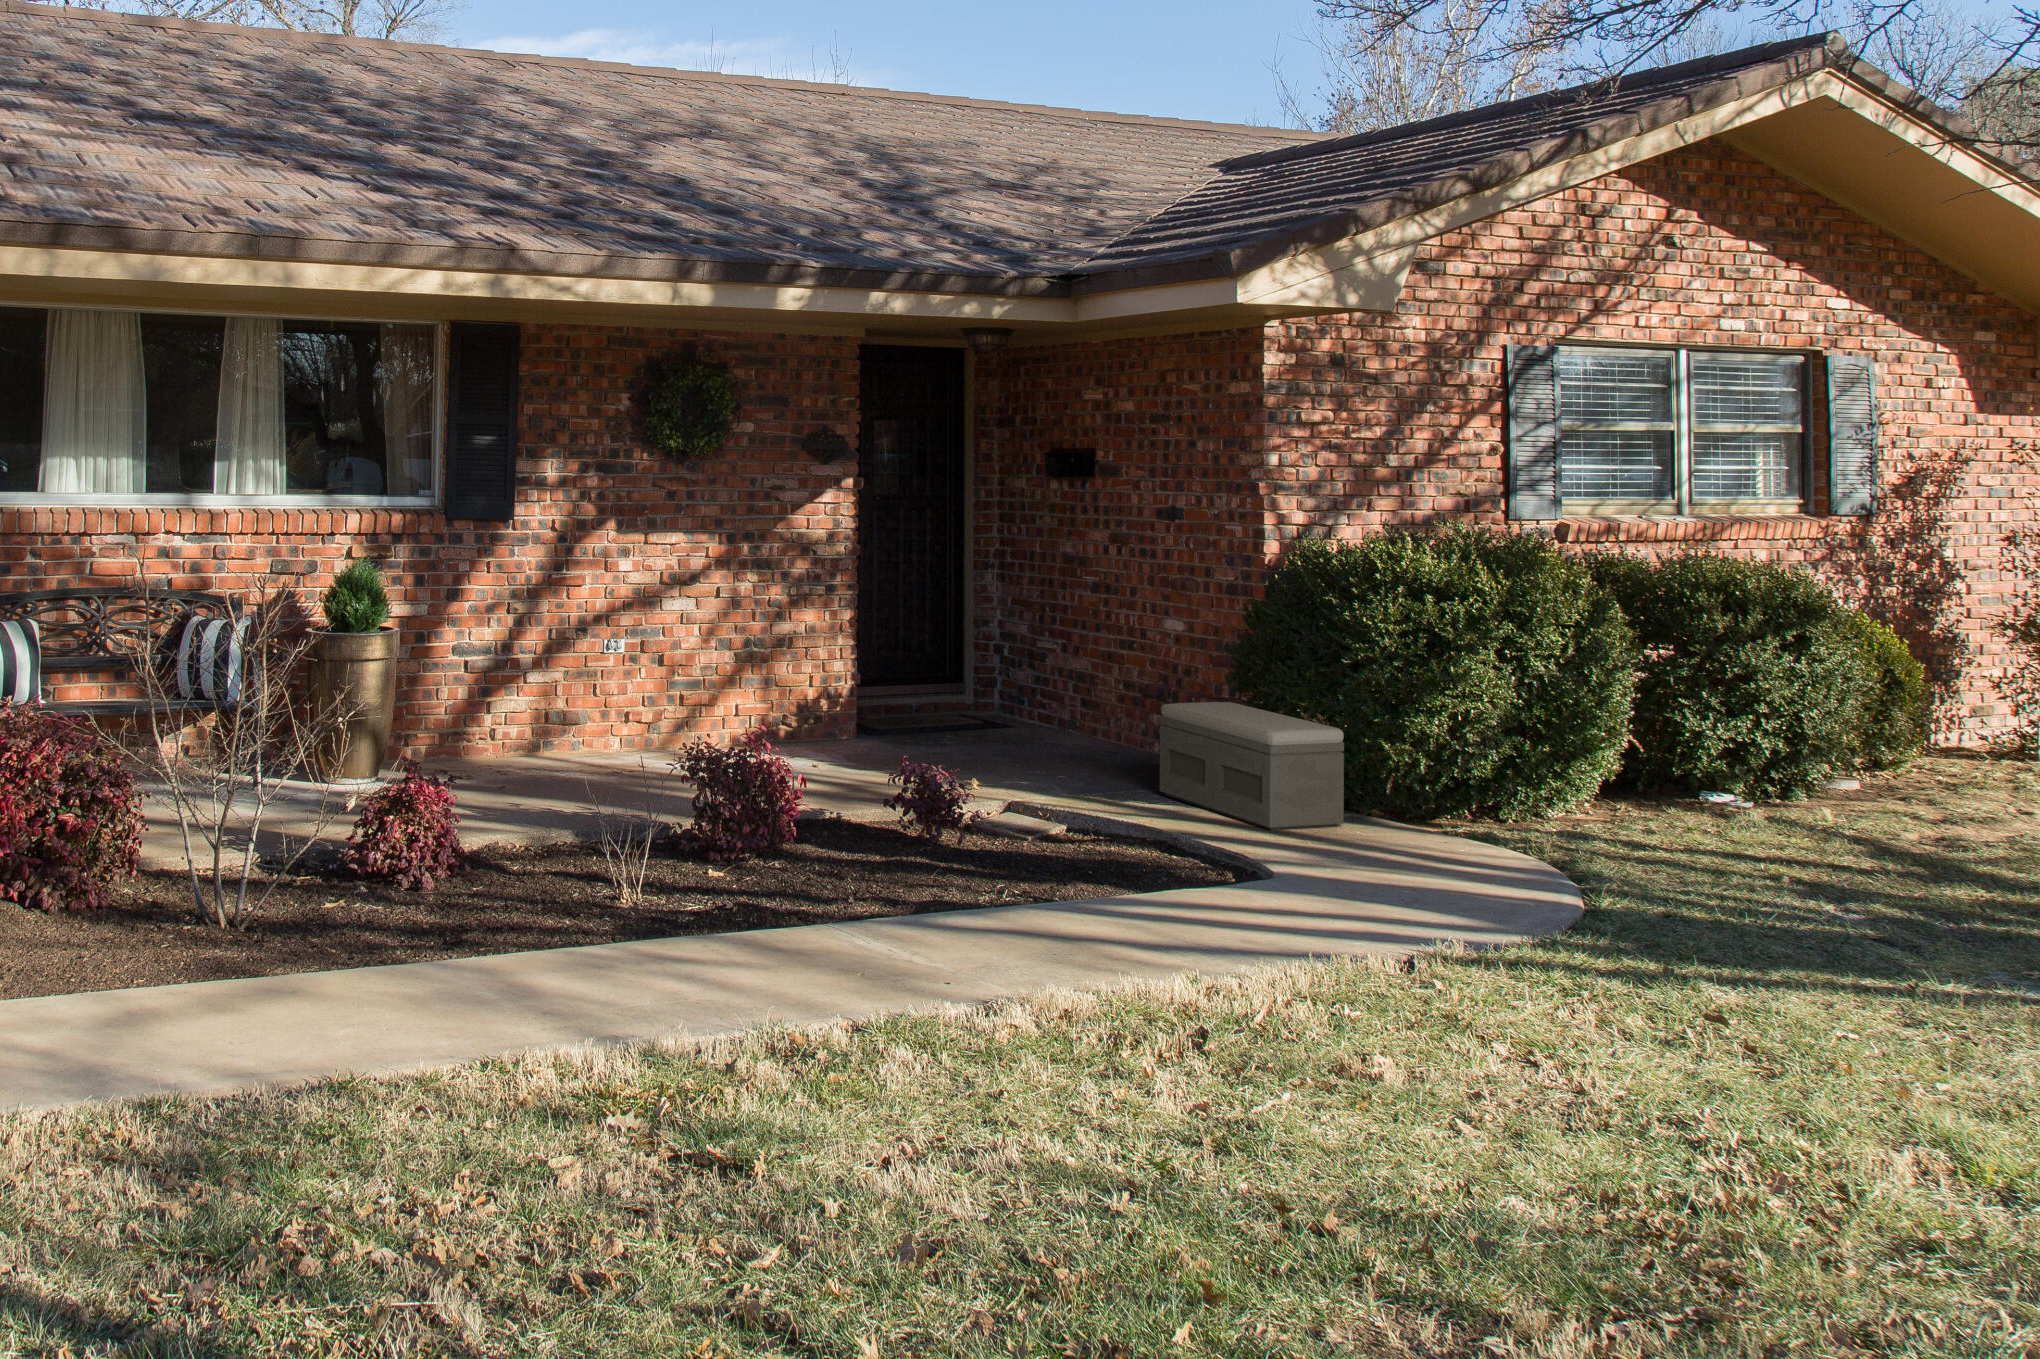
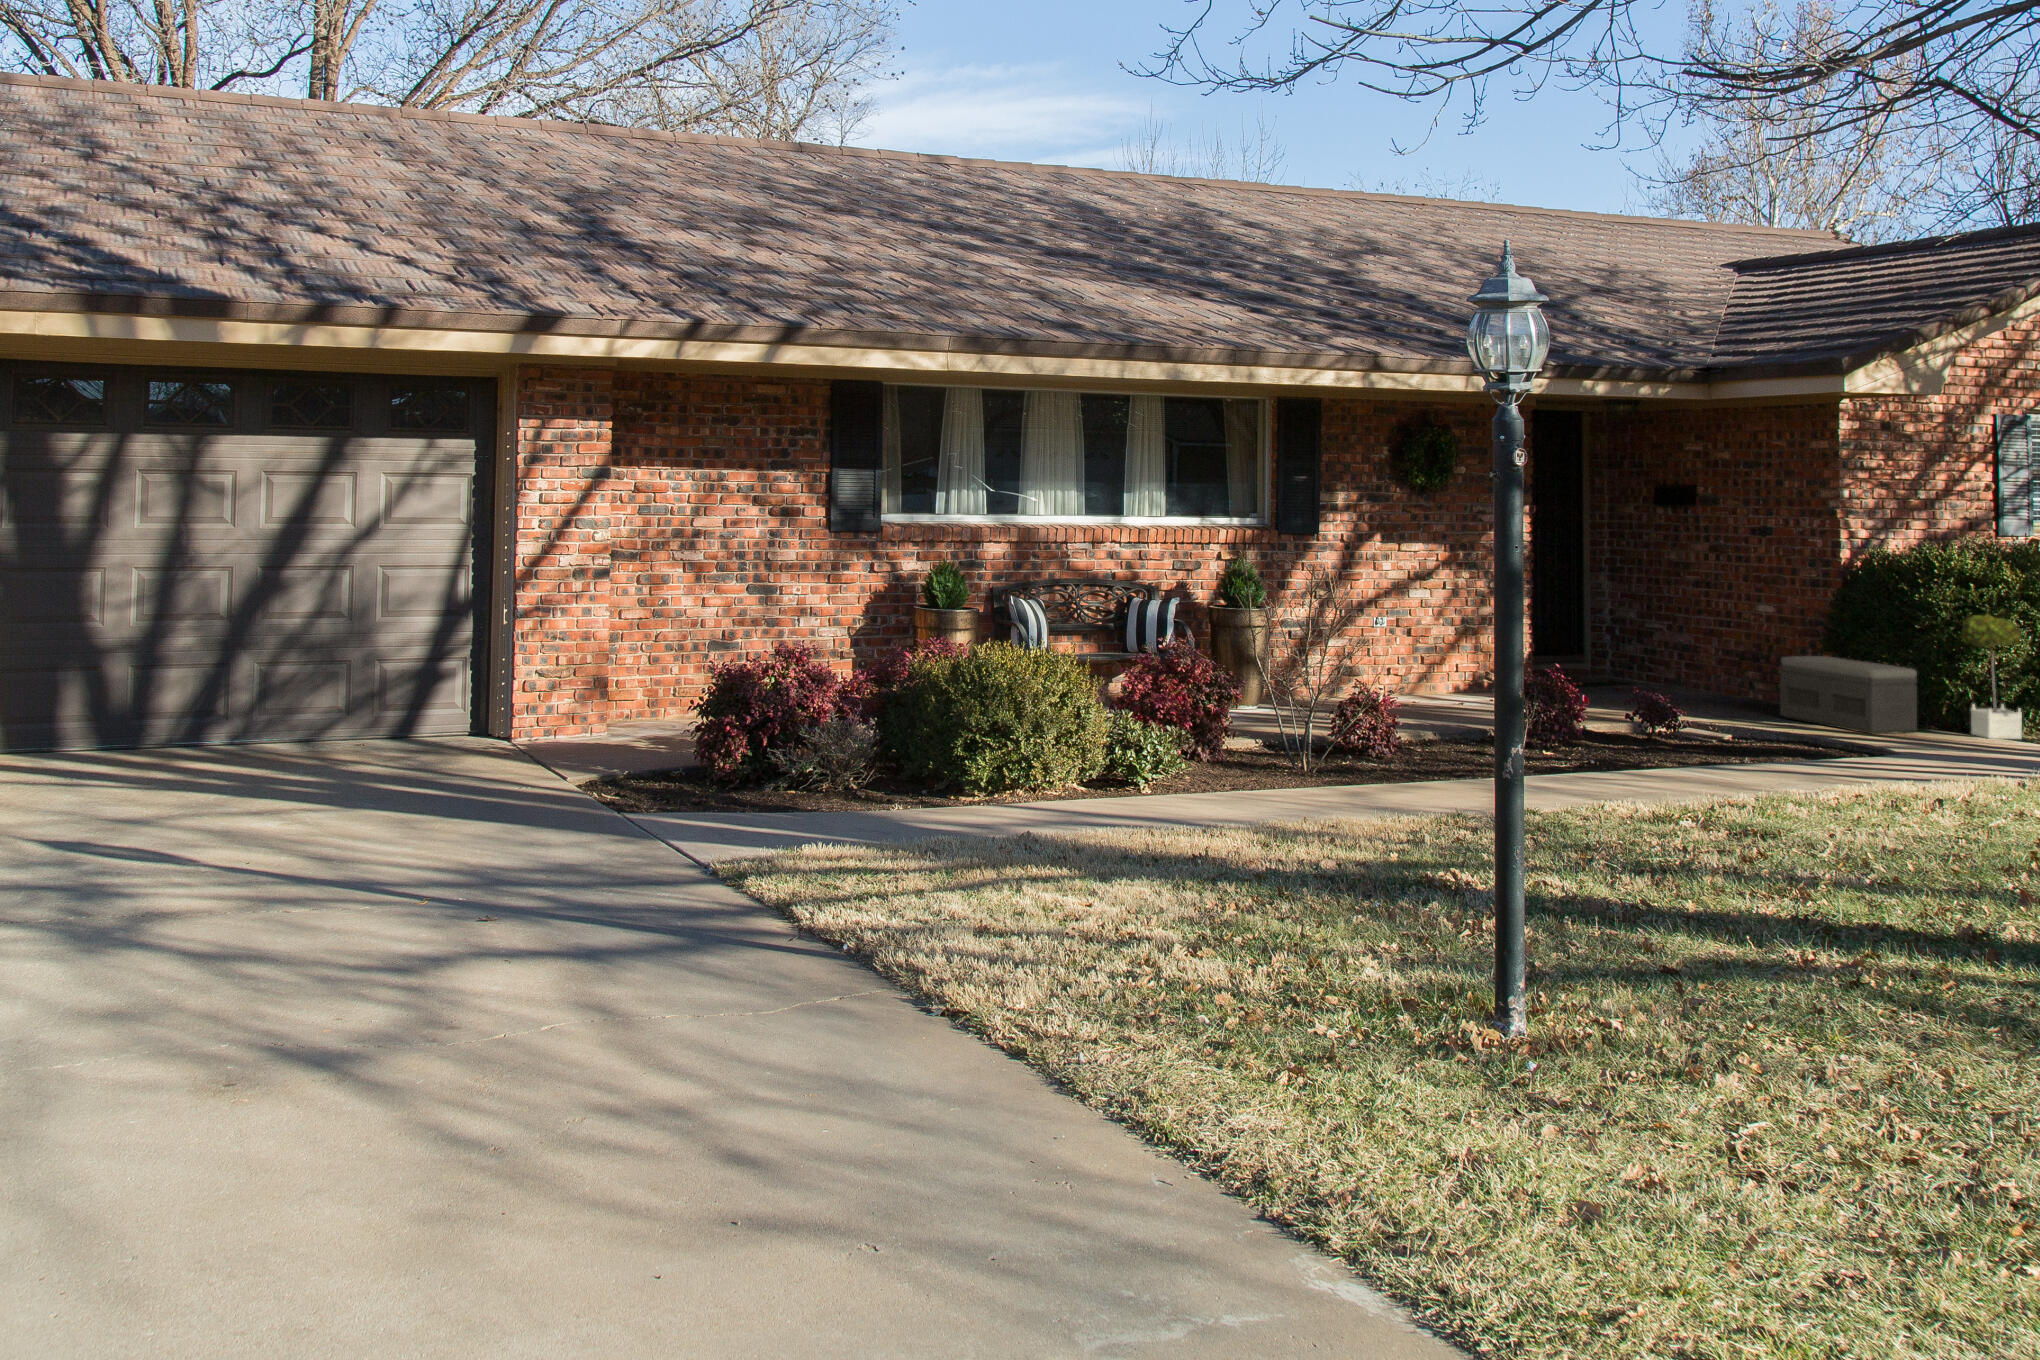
potted tree: none [1411,644,1499,840] -> present [1962,614,2022,739]

